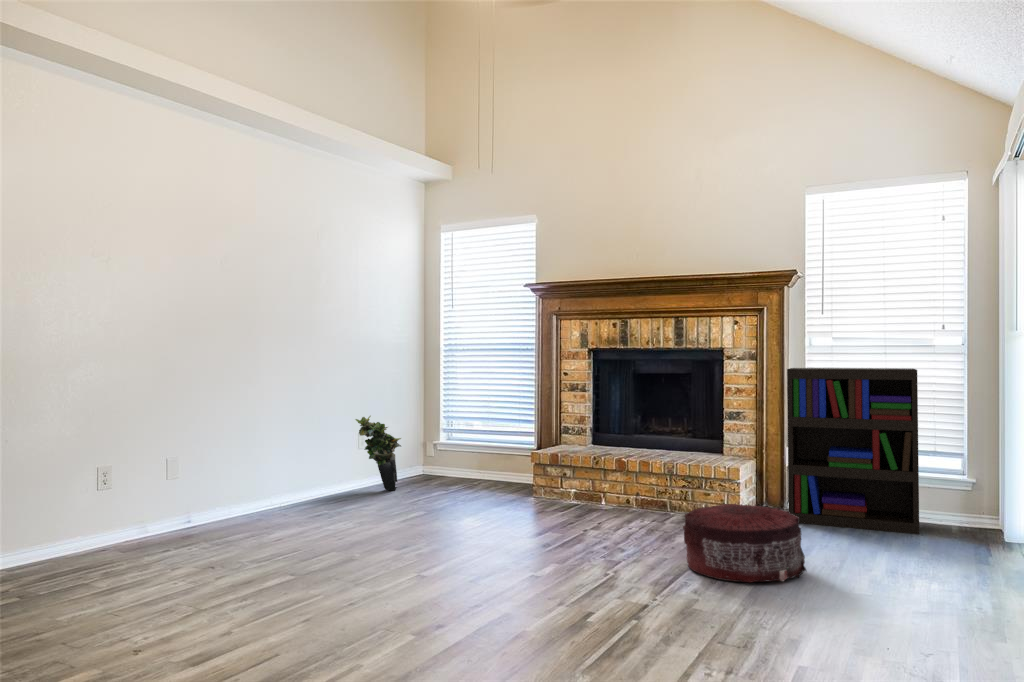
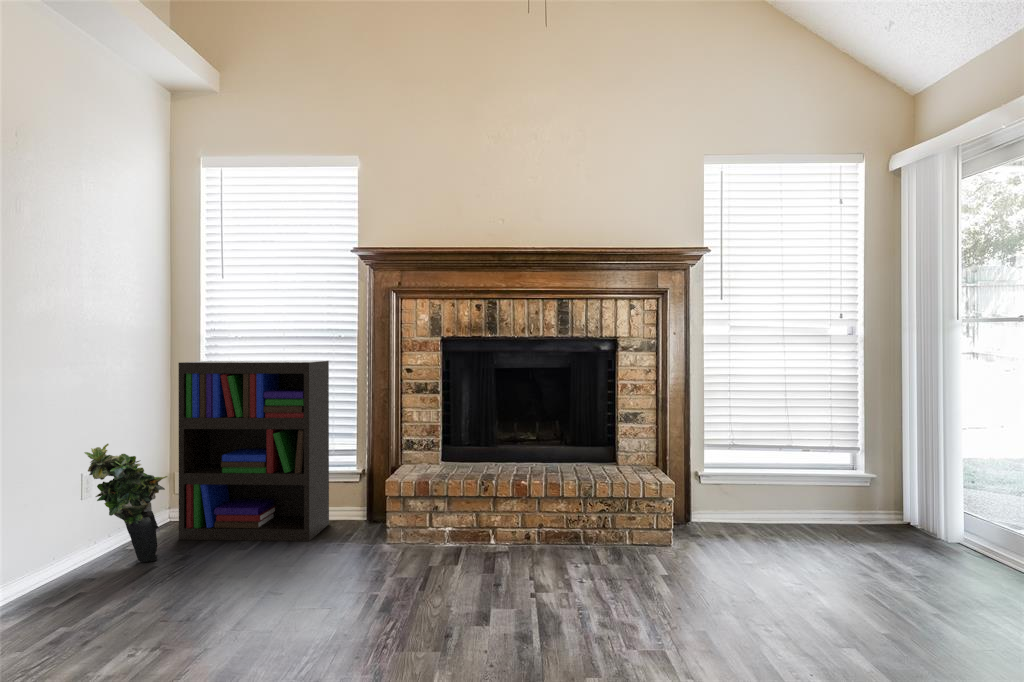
bookshelf: present [787,368,919,534] -> present [178,361,329,541]
pouf: present [683,503,806,583] -> none [717,535,877,651]

